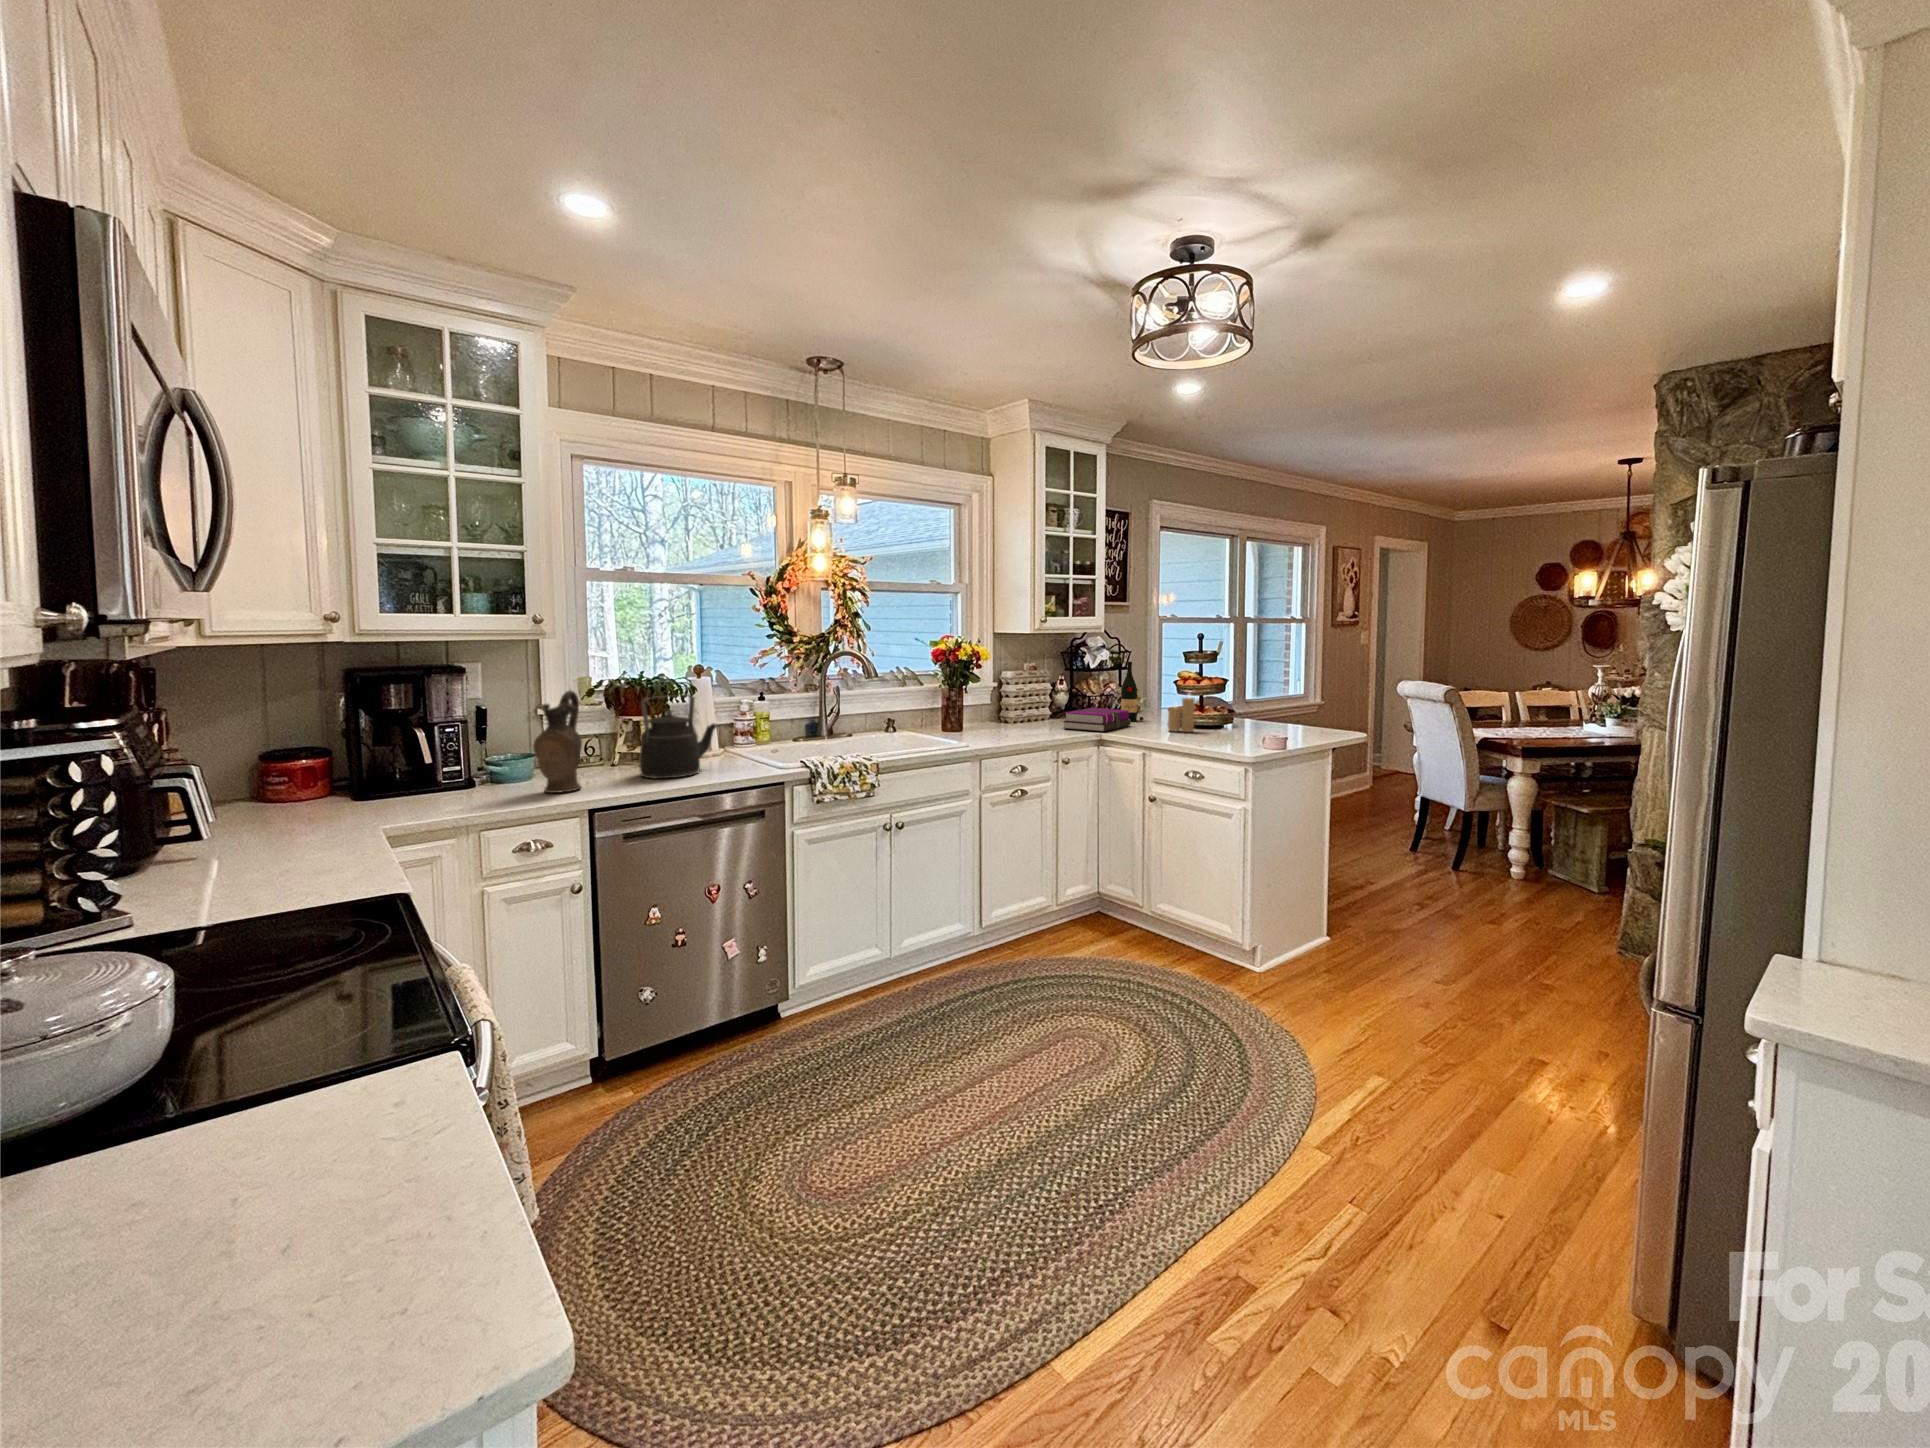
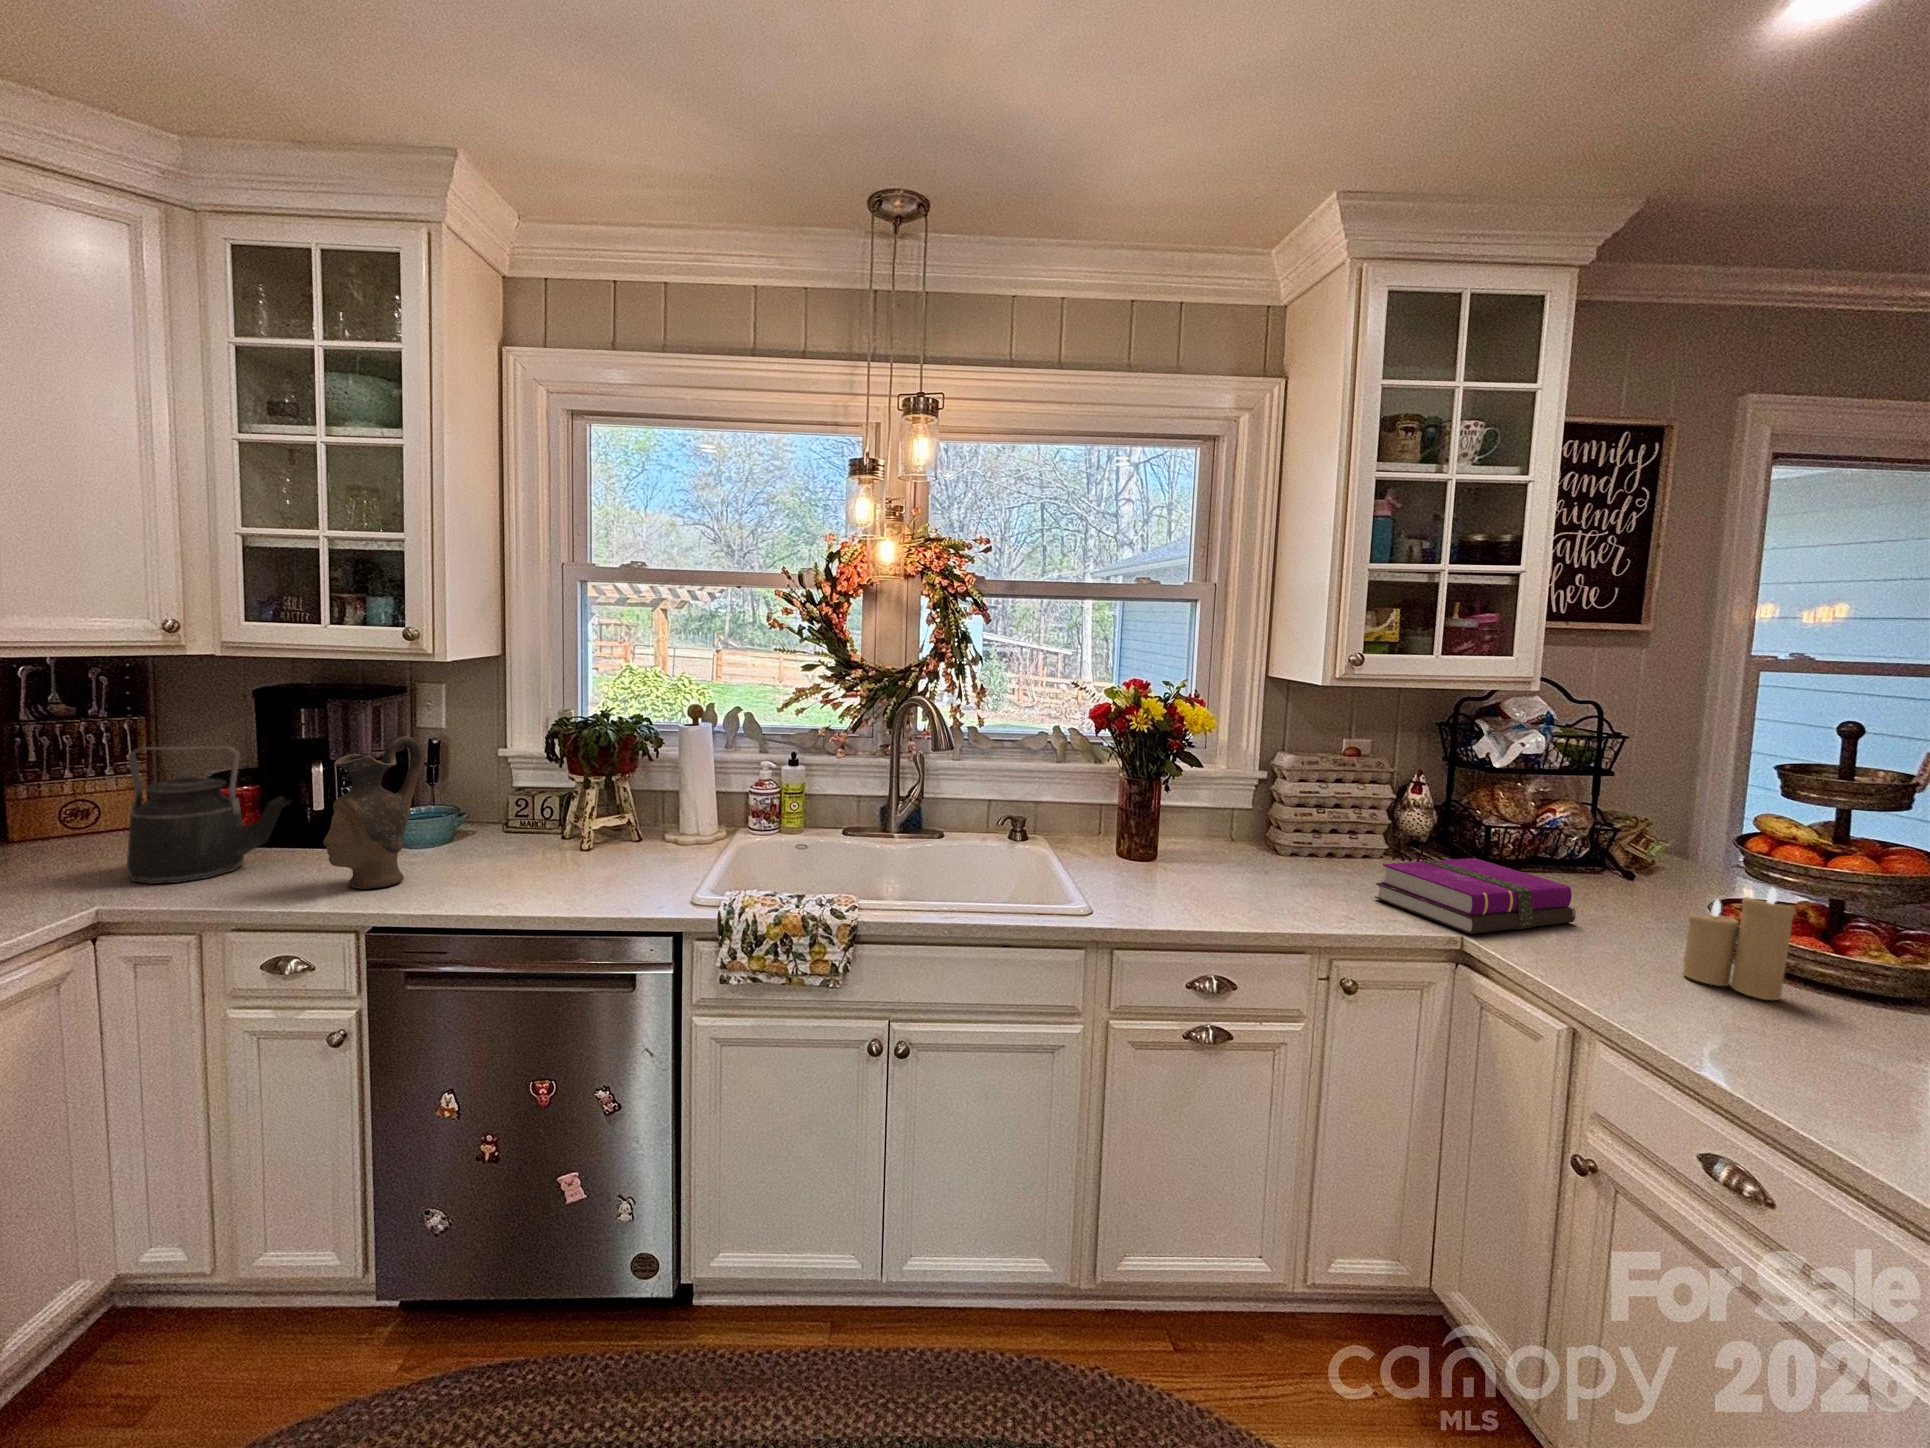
wine bottle: present [1121,662,1143,721] -> none [1565,764,1631,911]
kettle: present [640,694,718,779] -> present [127,746,291,884]

